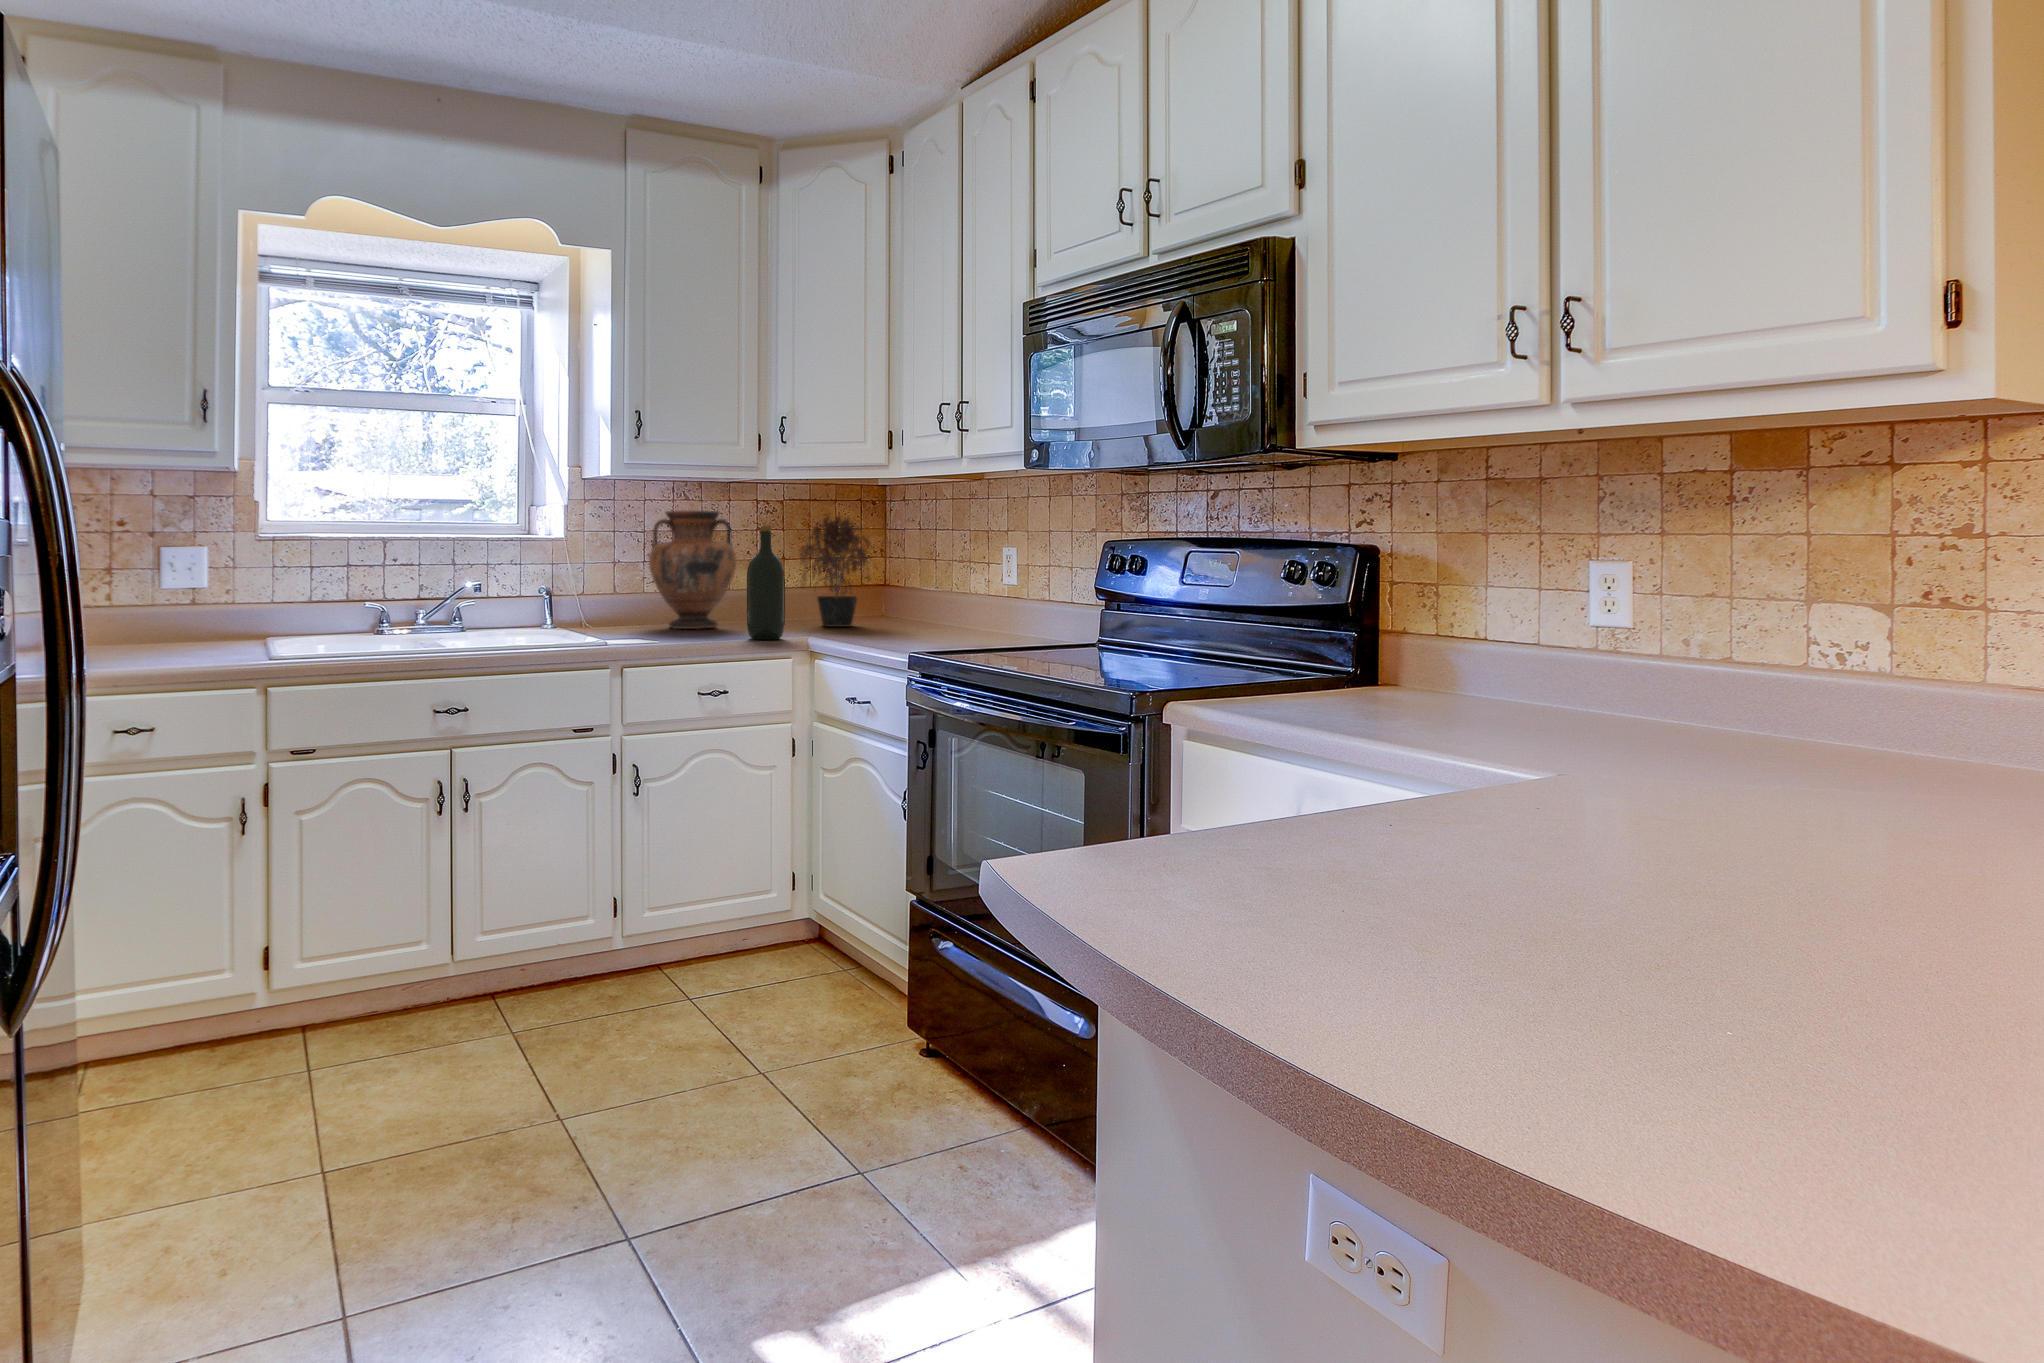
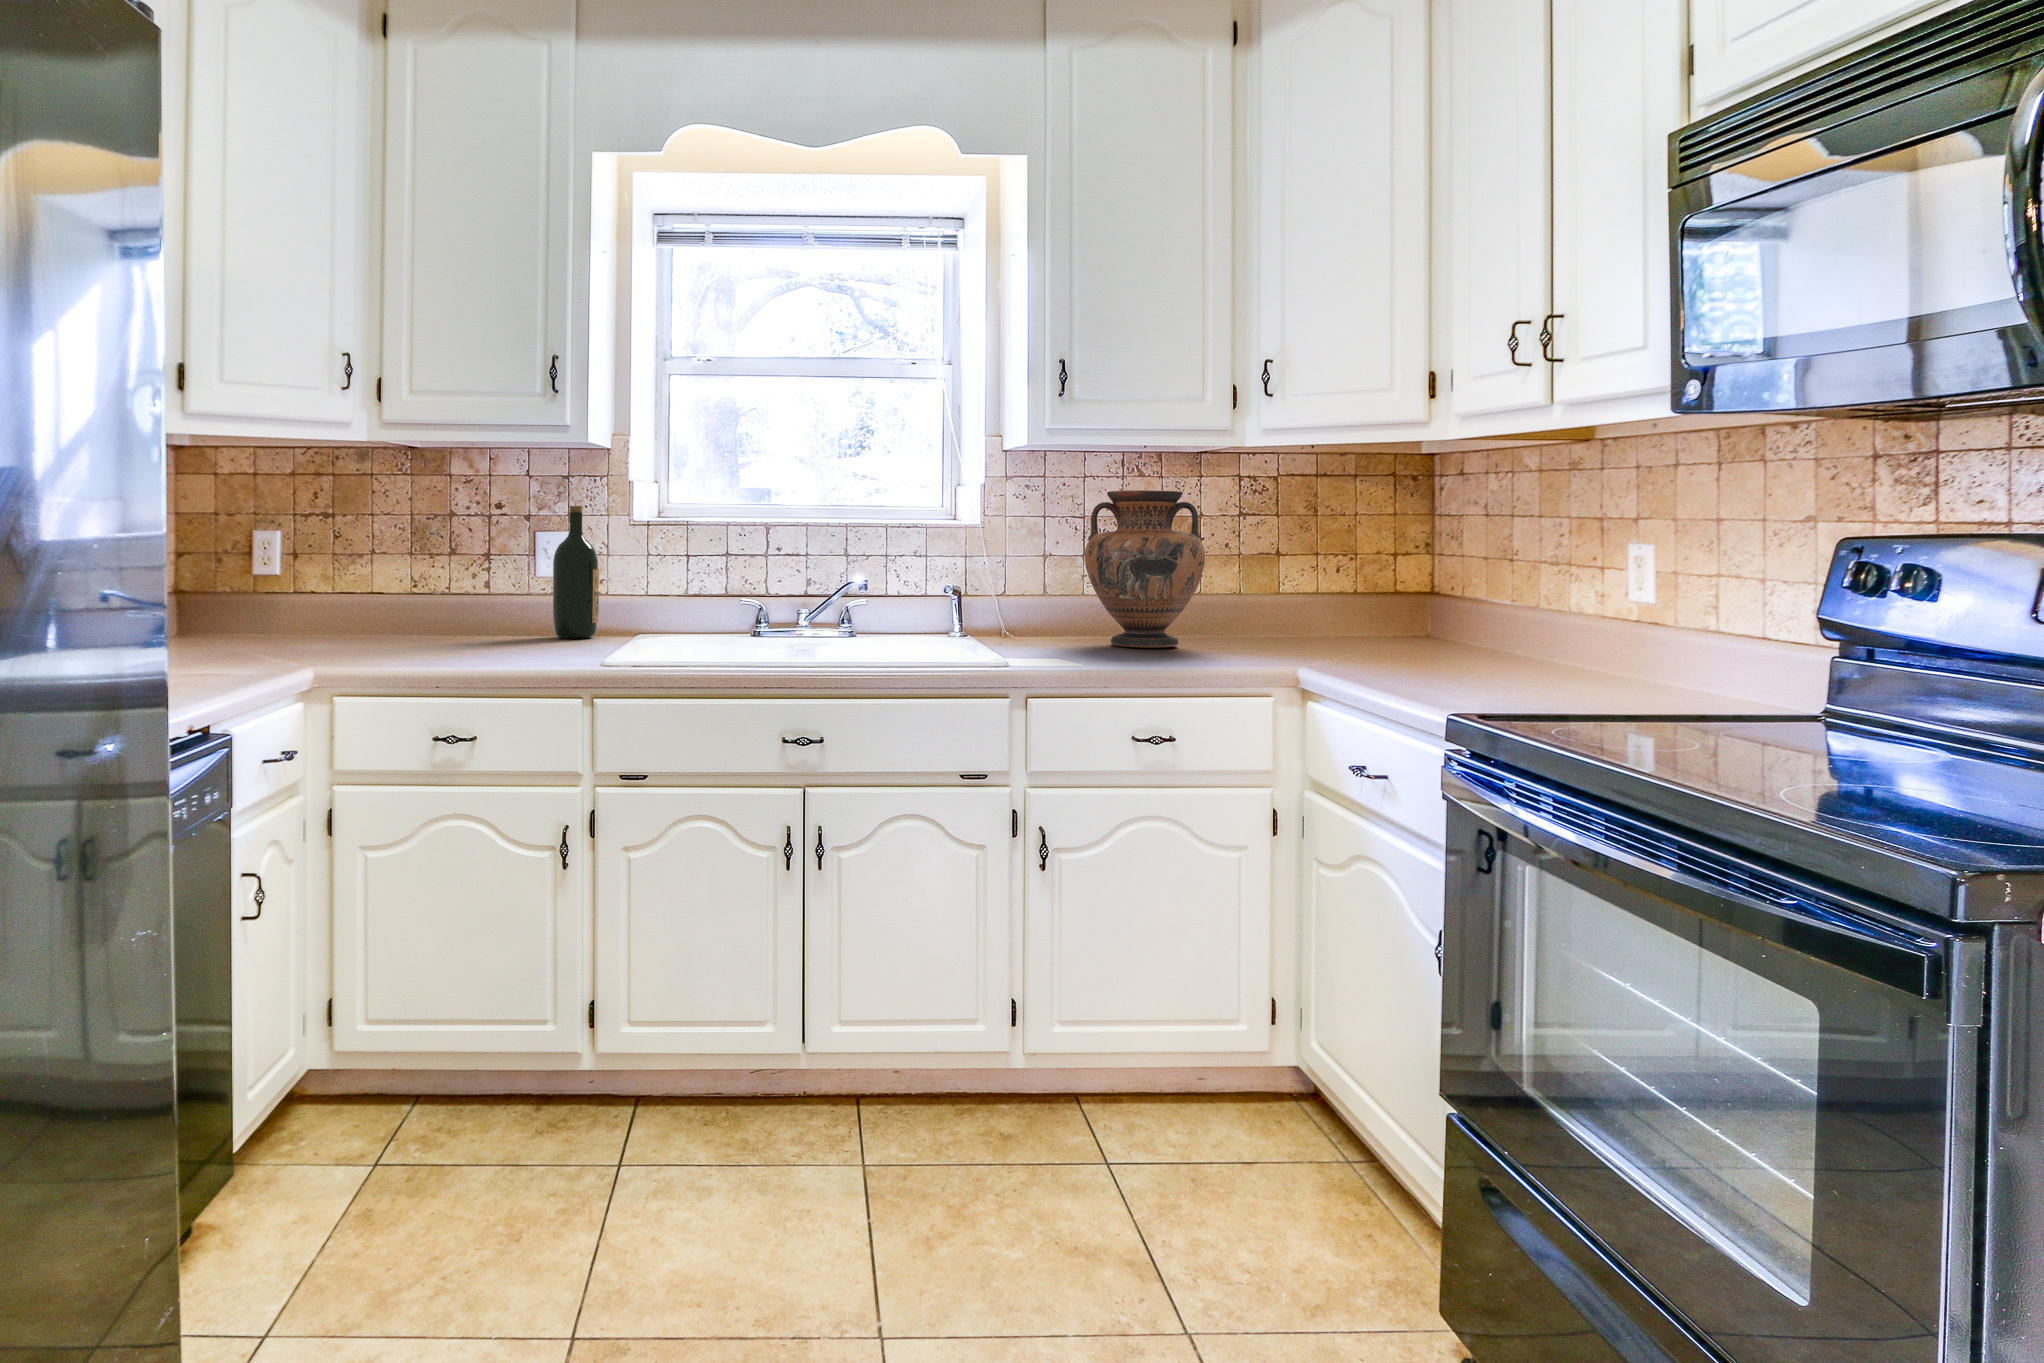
potted plant: present [800,515,870,627] -> none [1293,492,1423,655]
wine bottle: present [747,526,785,640] -> present [553,506,599,638]

